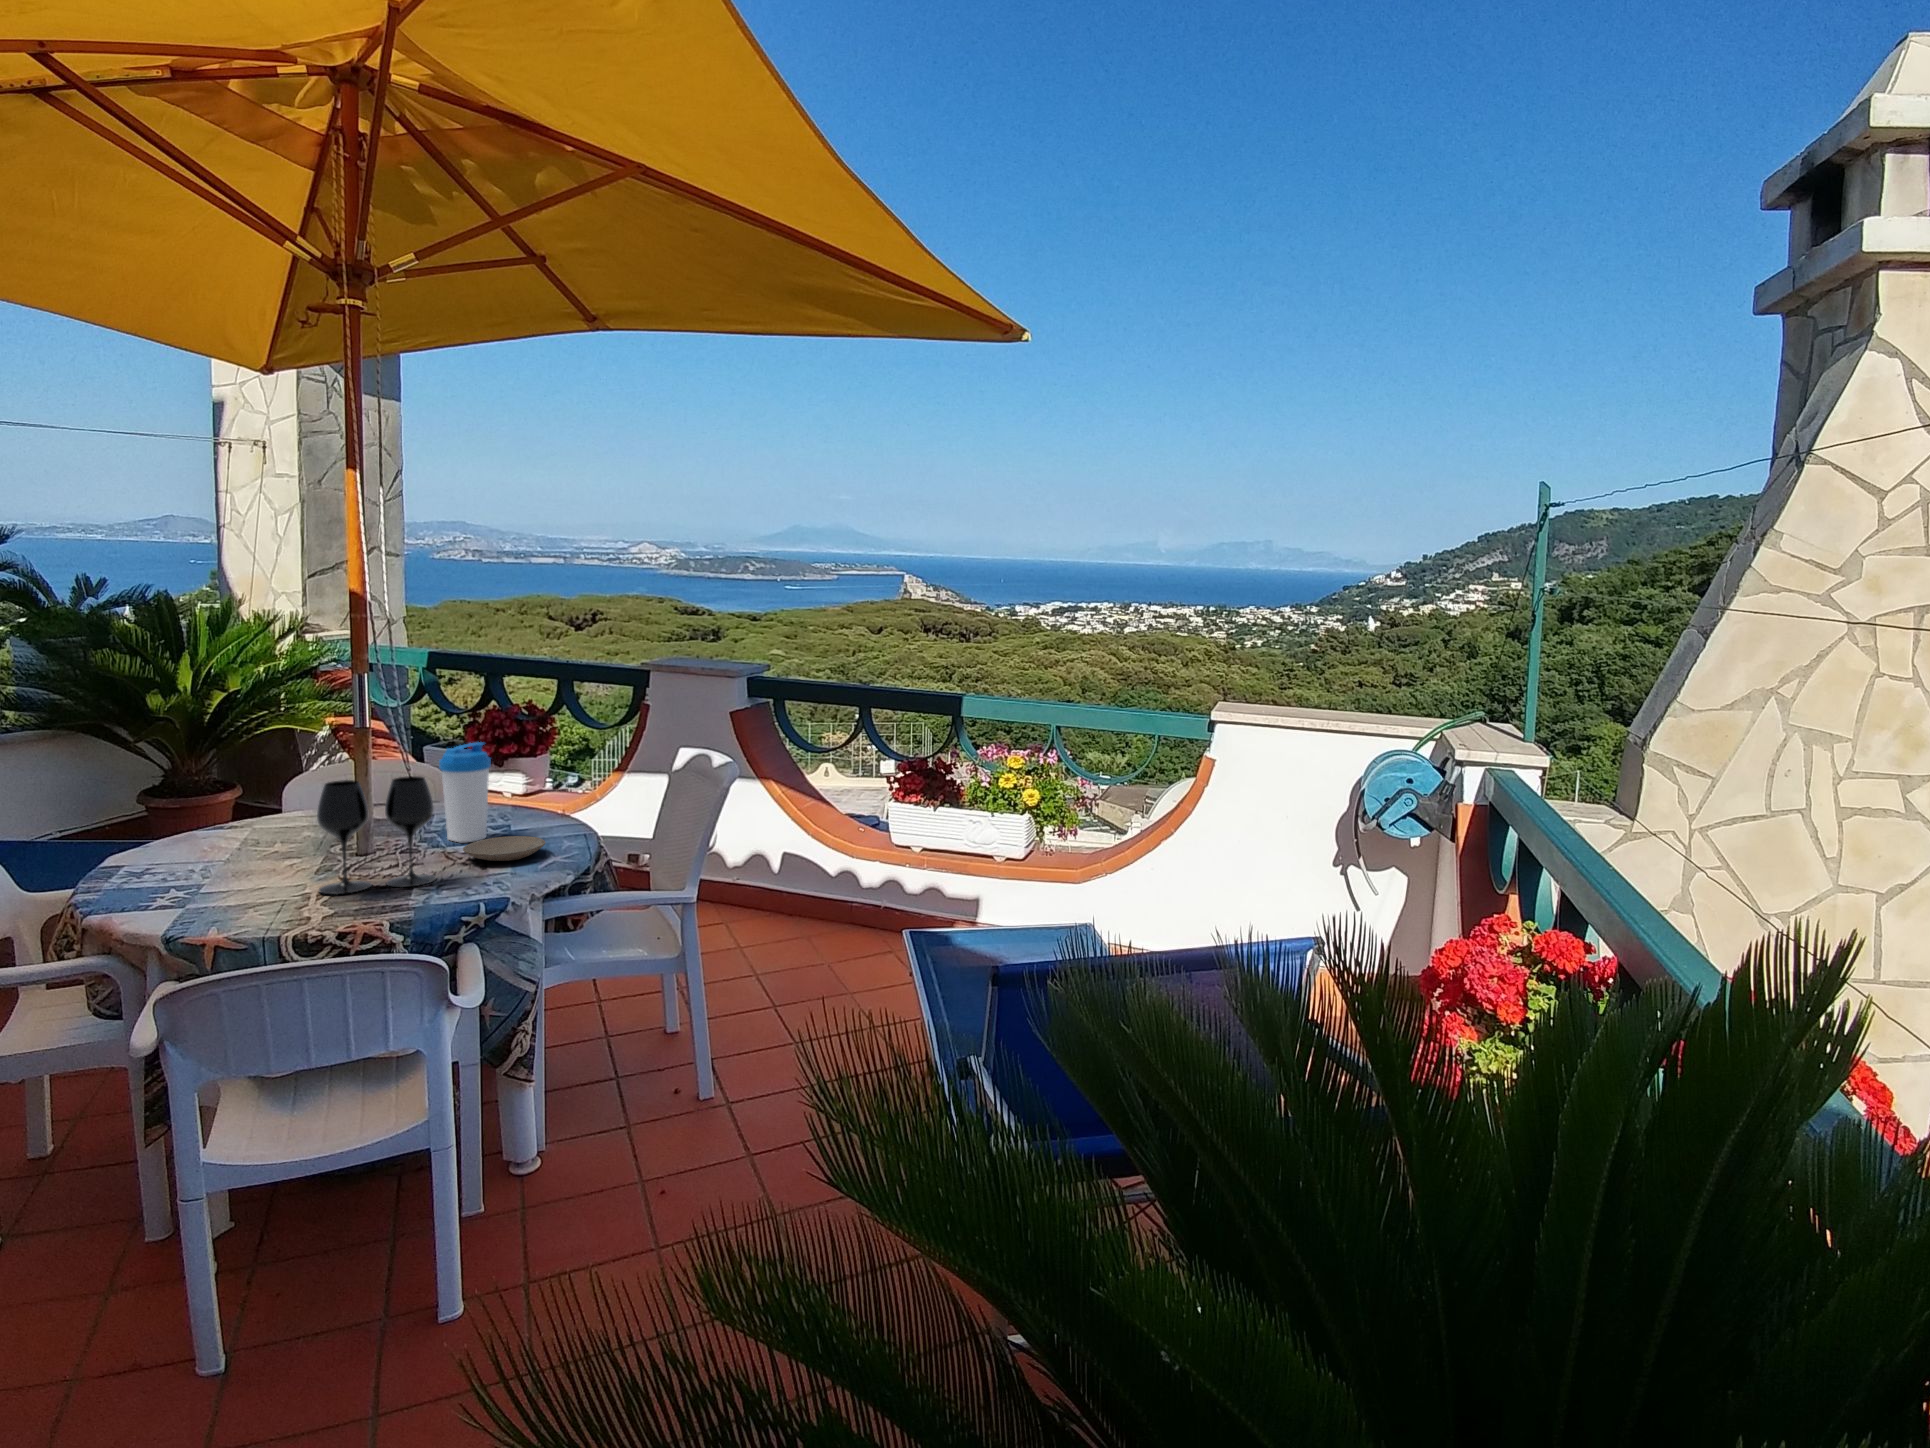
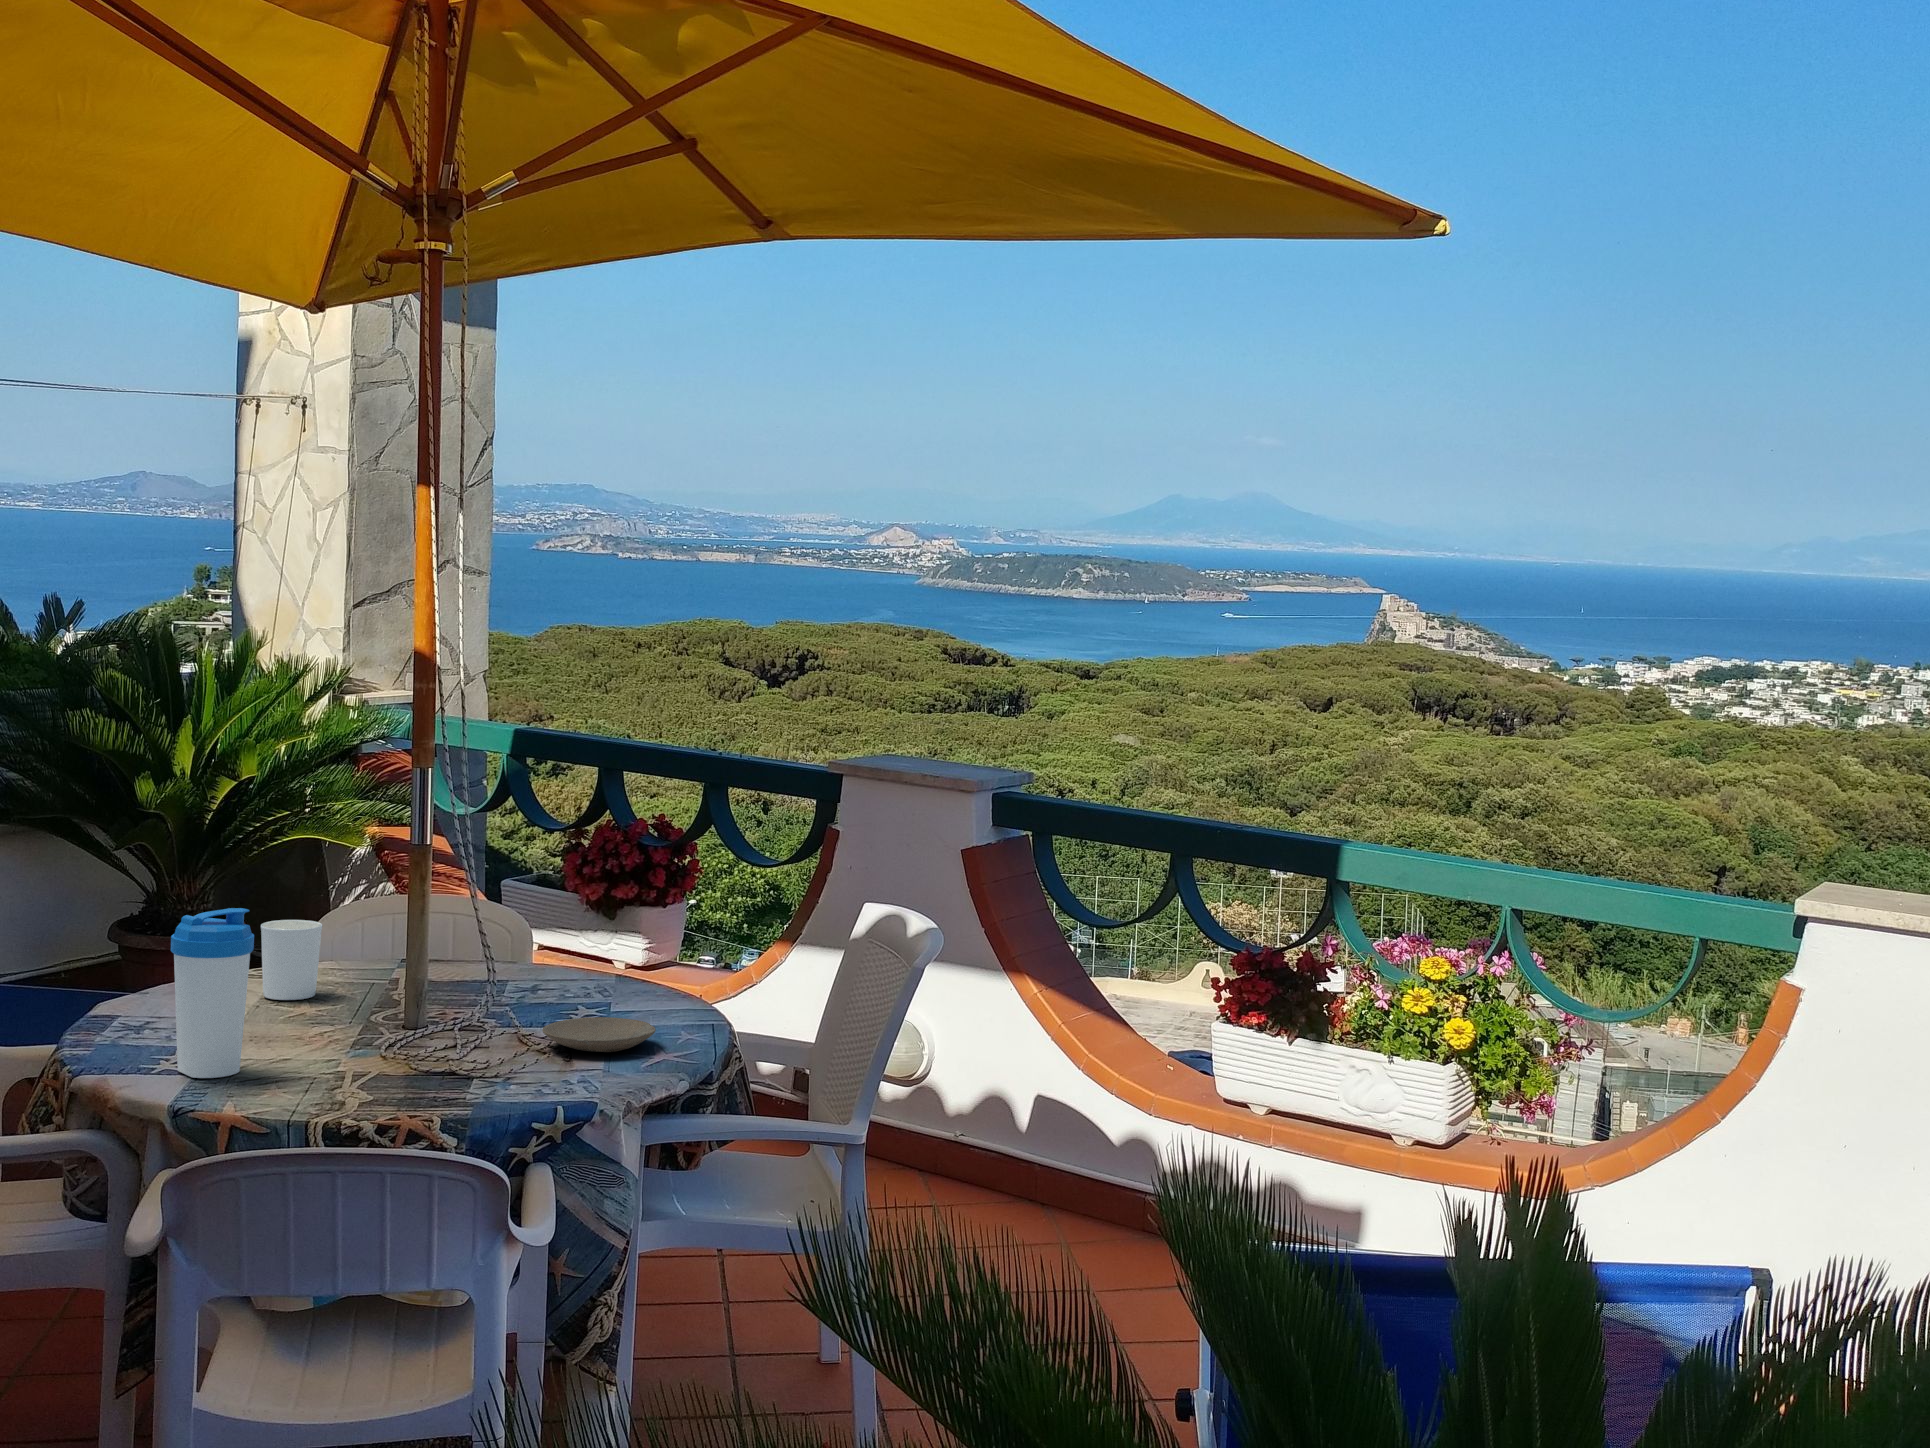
water bottle: present [439,742,491,843] -> present [171,908,254,1078]
wine glass: present [317,776,436,894] -> none [353,915,507,1076]
candle holder: none [240,786,290,843] -> present [261,920,322,1000]

